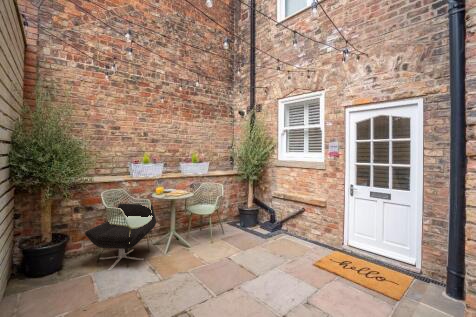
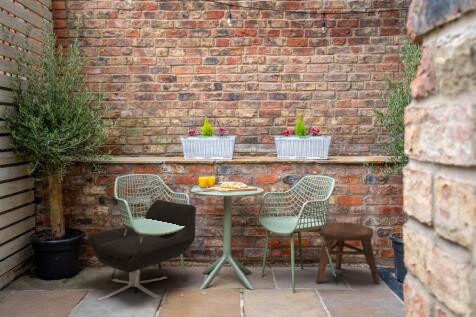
stool: none [209,204,237,235] -> present [316,222,379,284]

